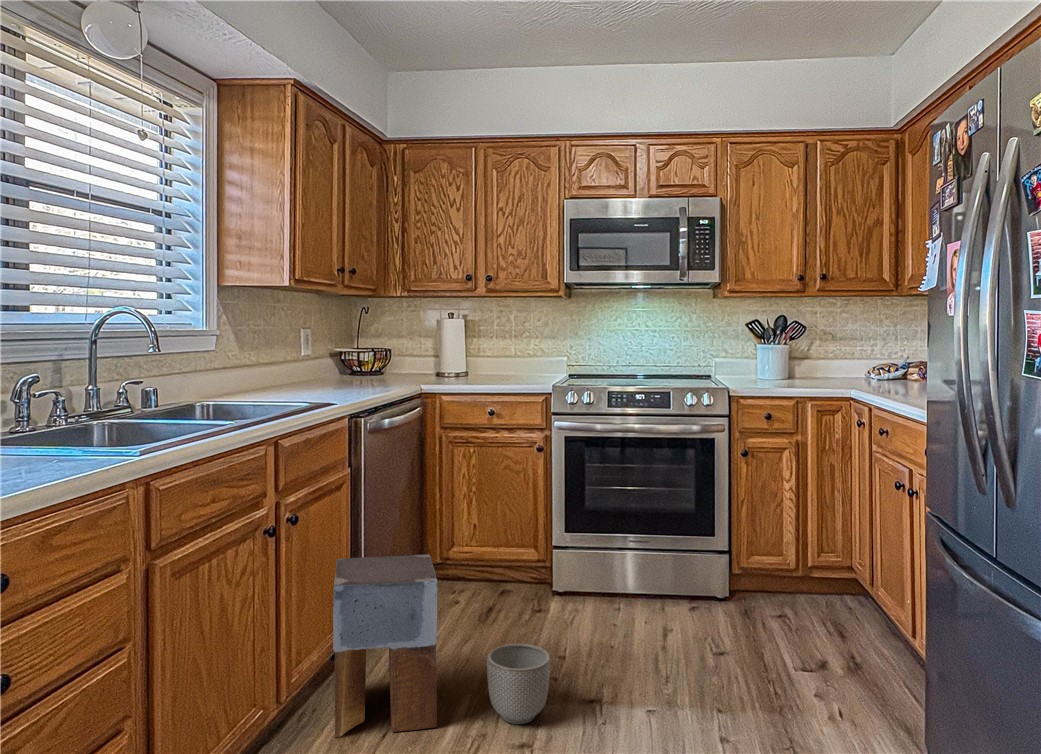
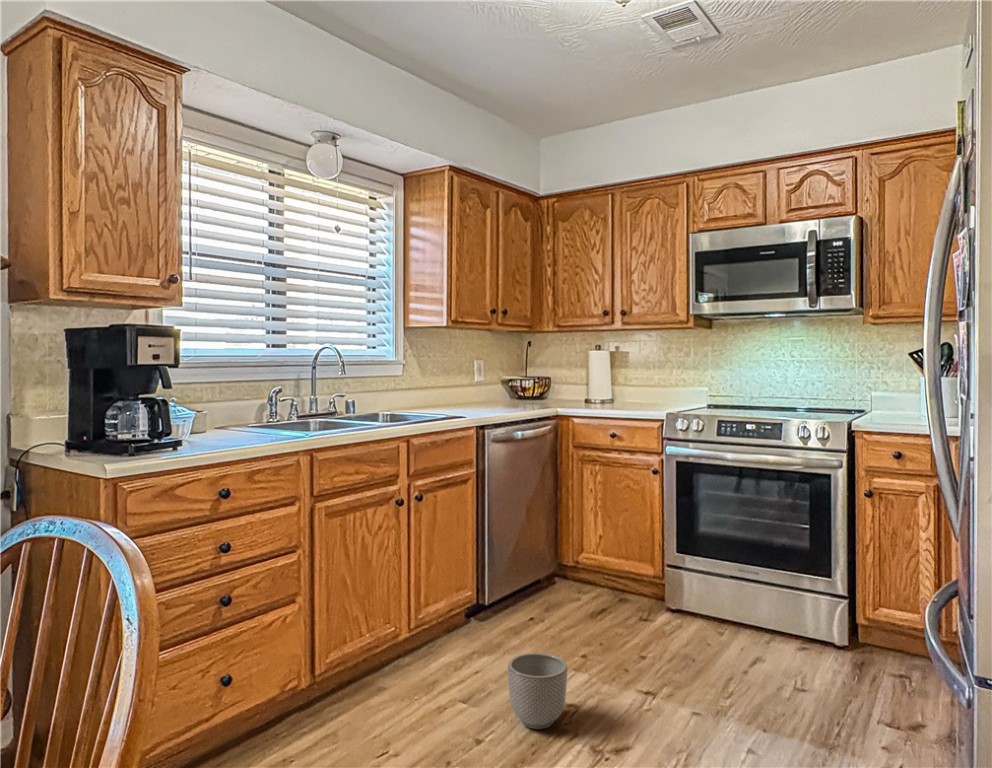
stool: present [333,555,438,737] -> none [378,556,482,715]

